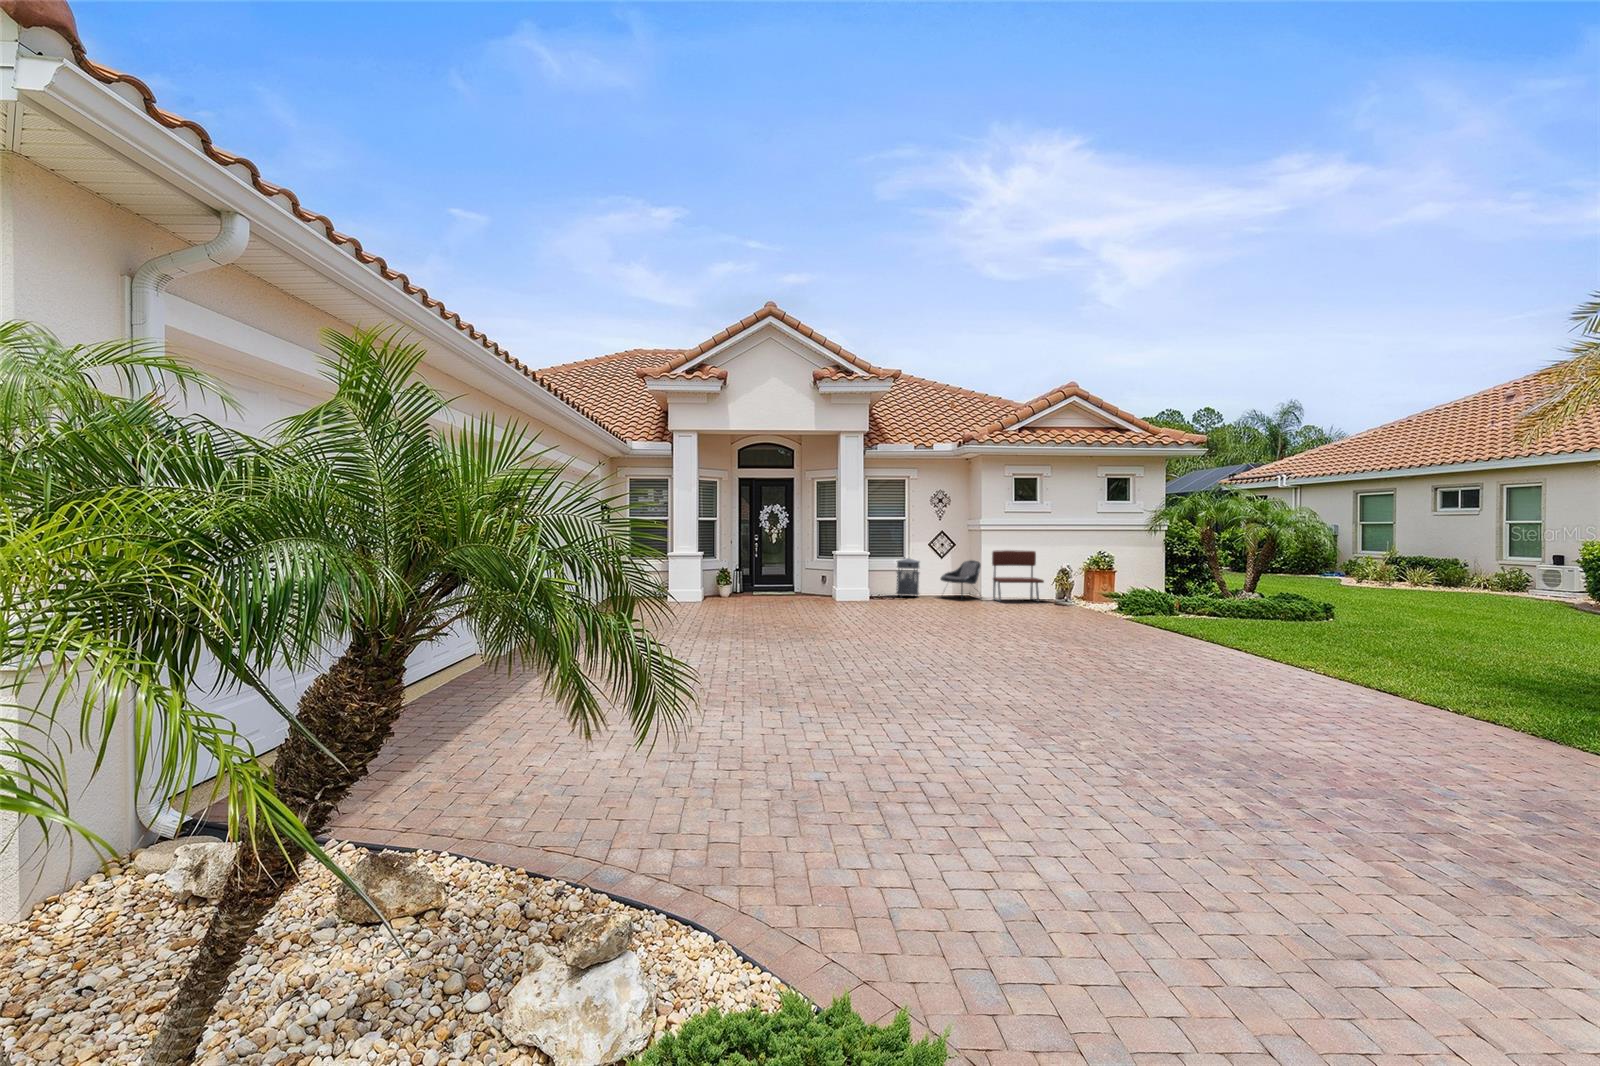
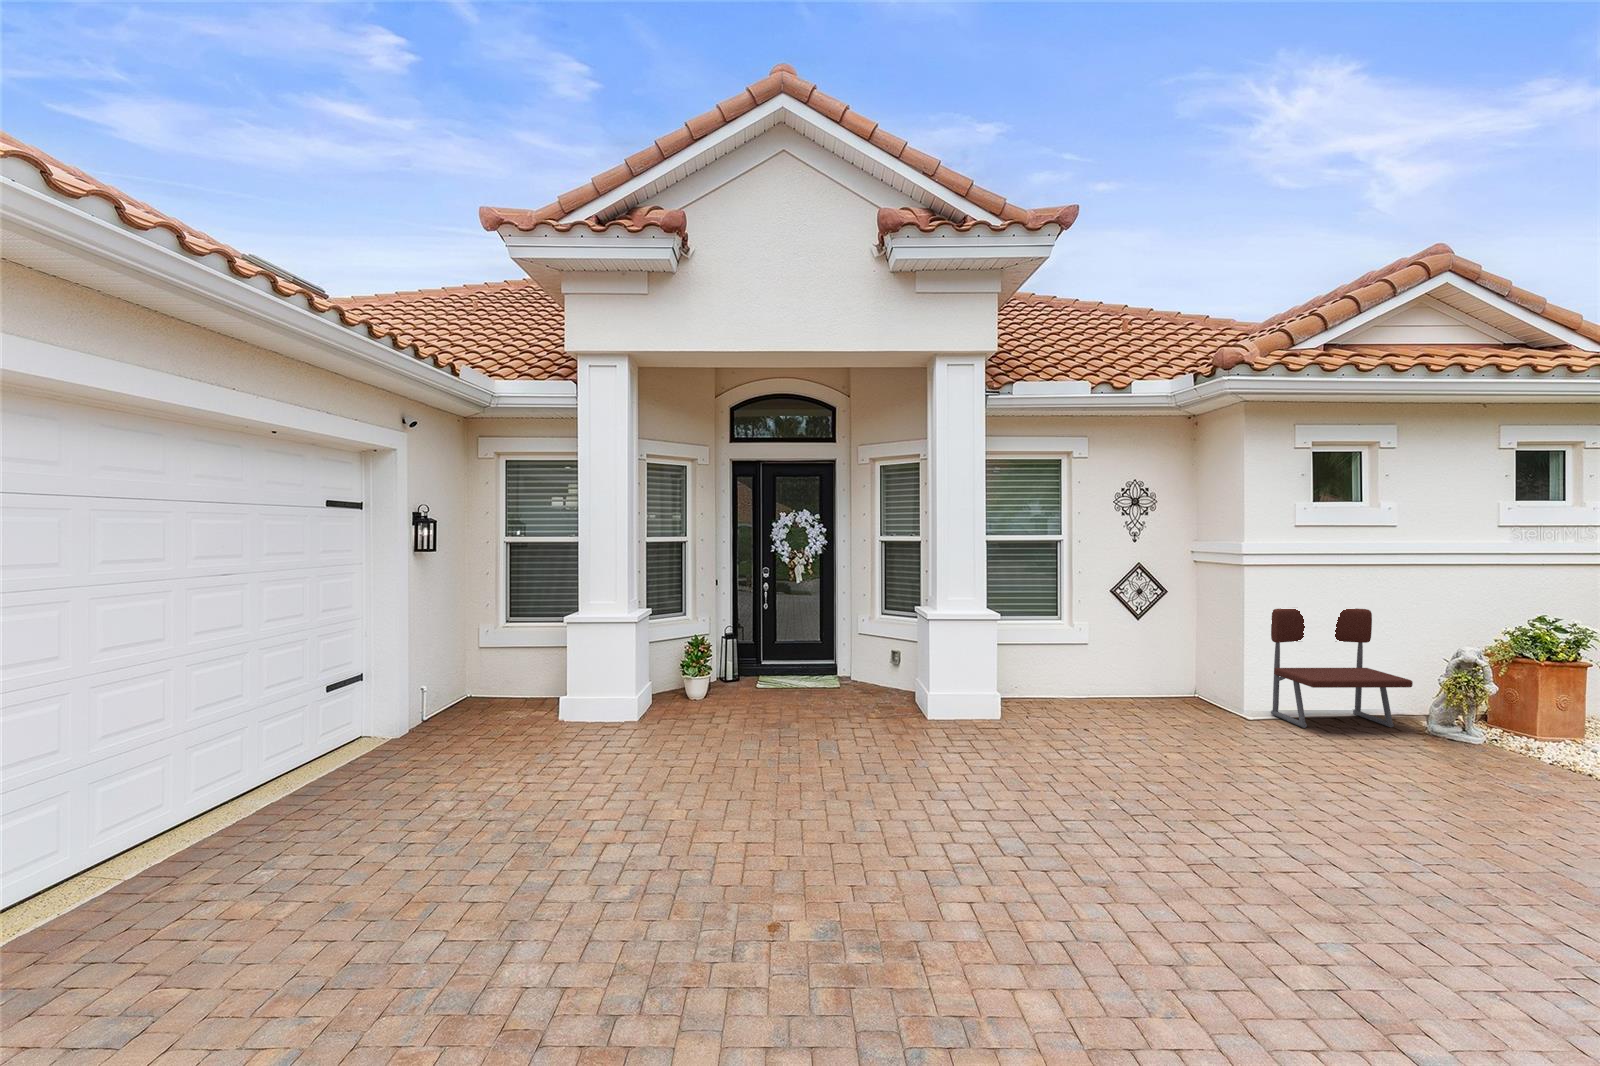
trash can: present [896,558,920,597] -> none [1048,620,1102,706]
lounge chair: present [941,560,981,600] -> none [1145,625,1244,720]

